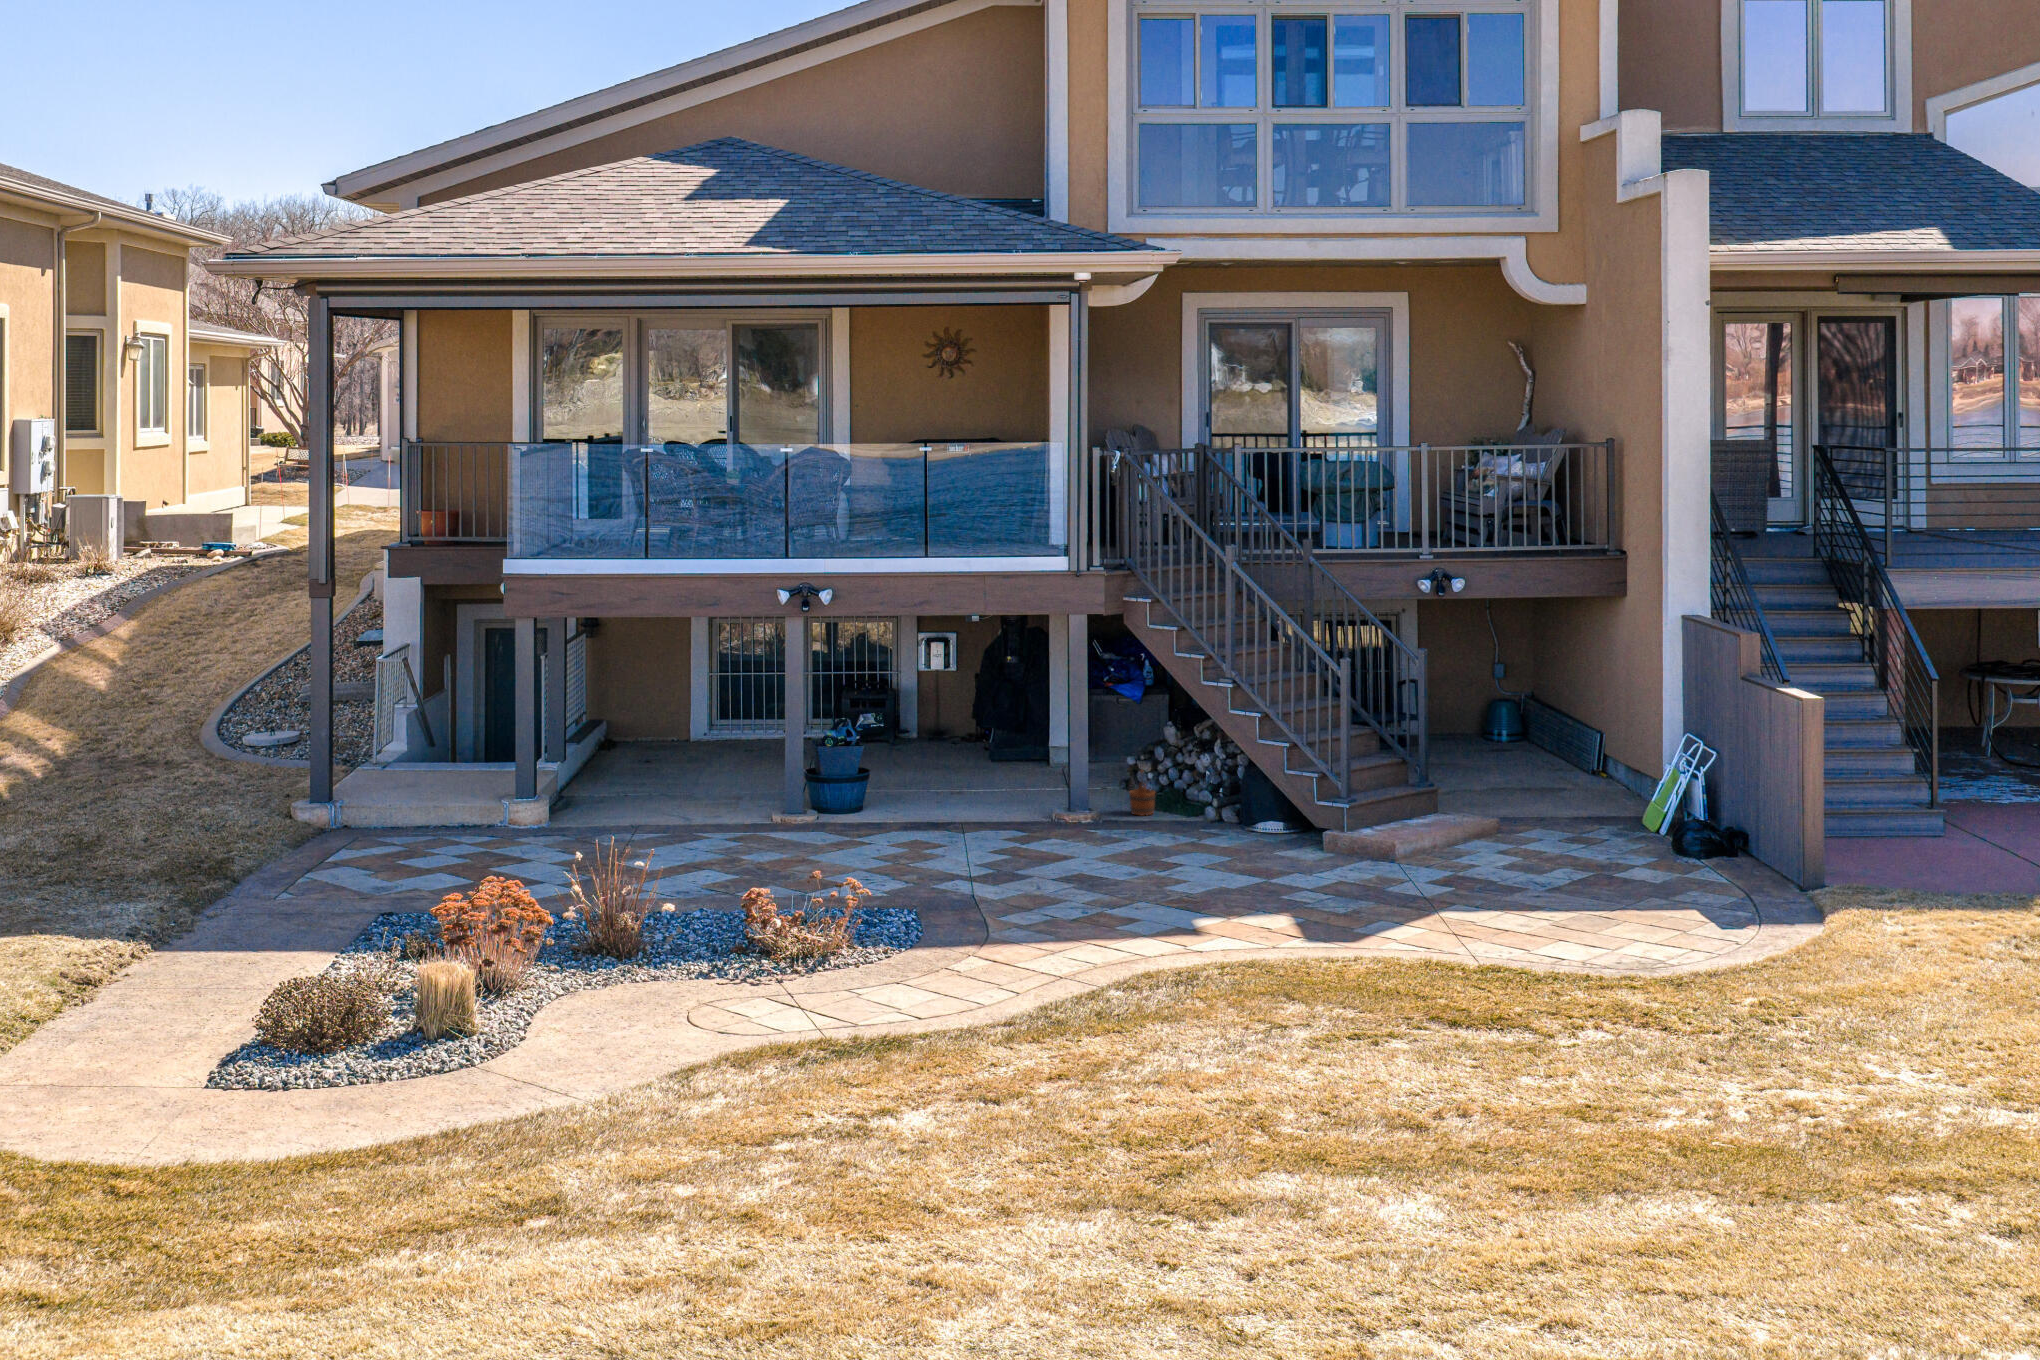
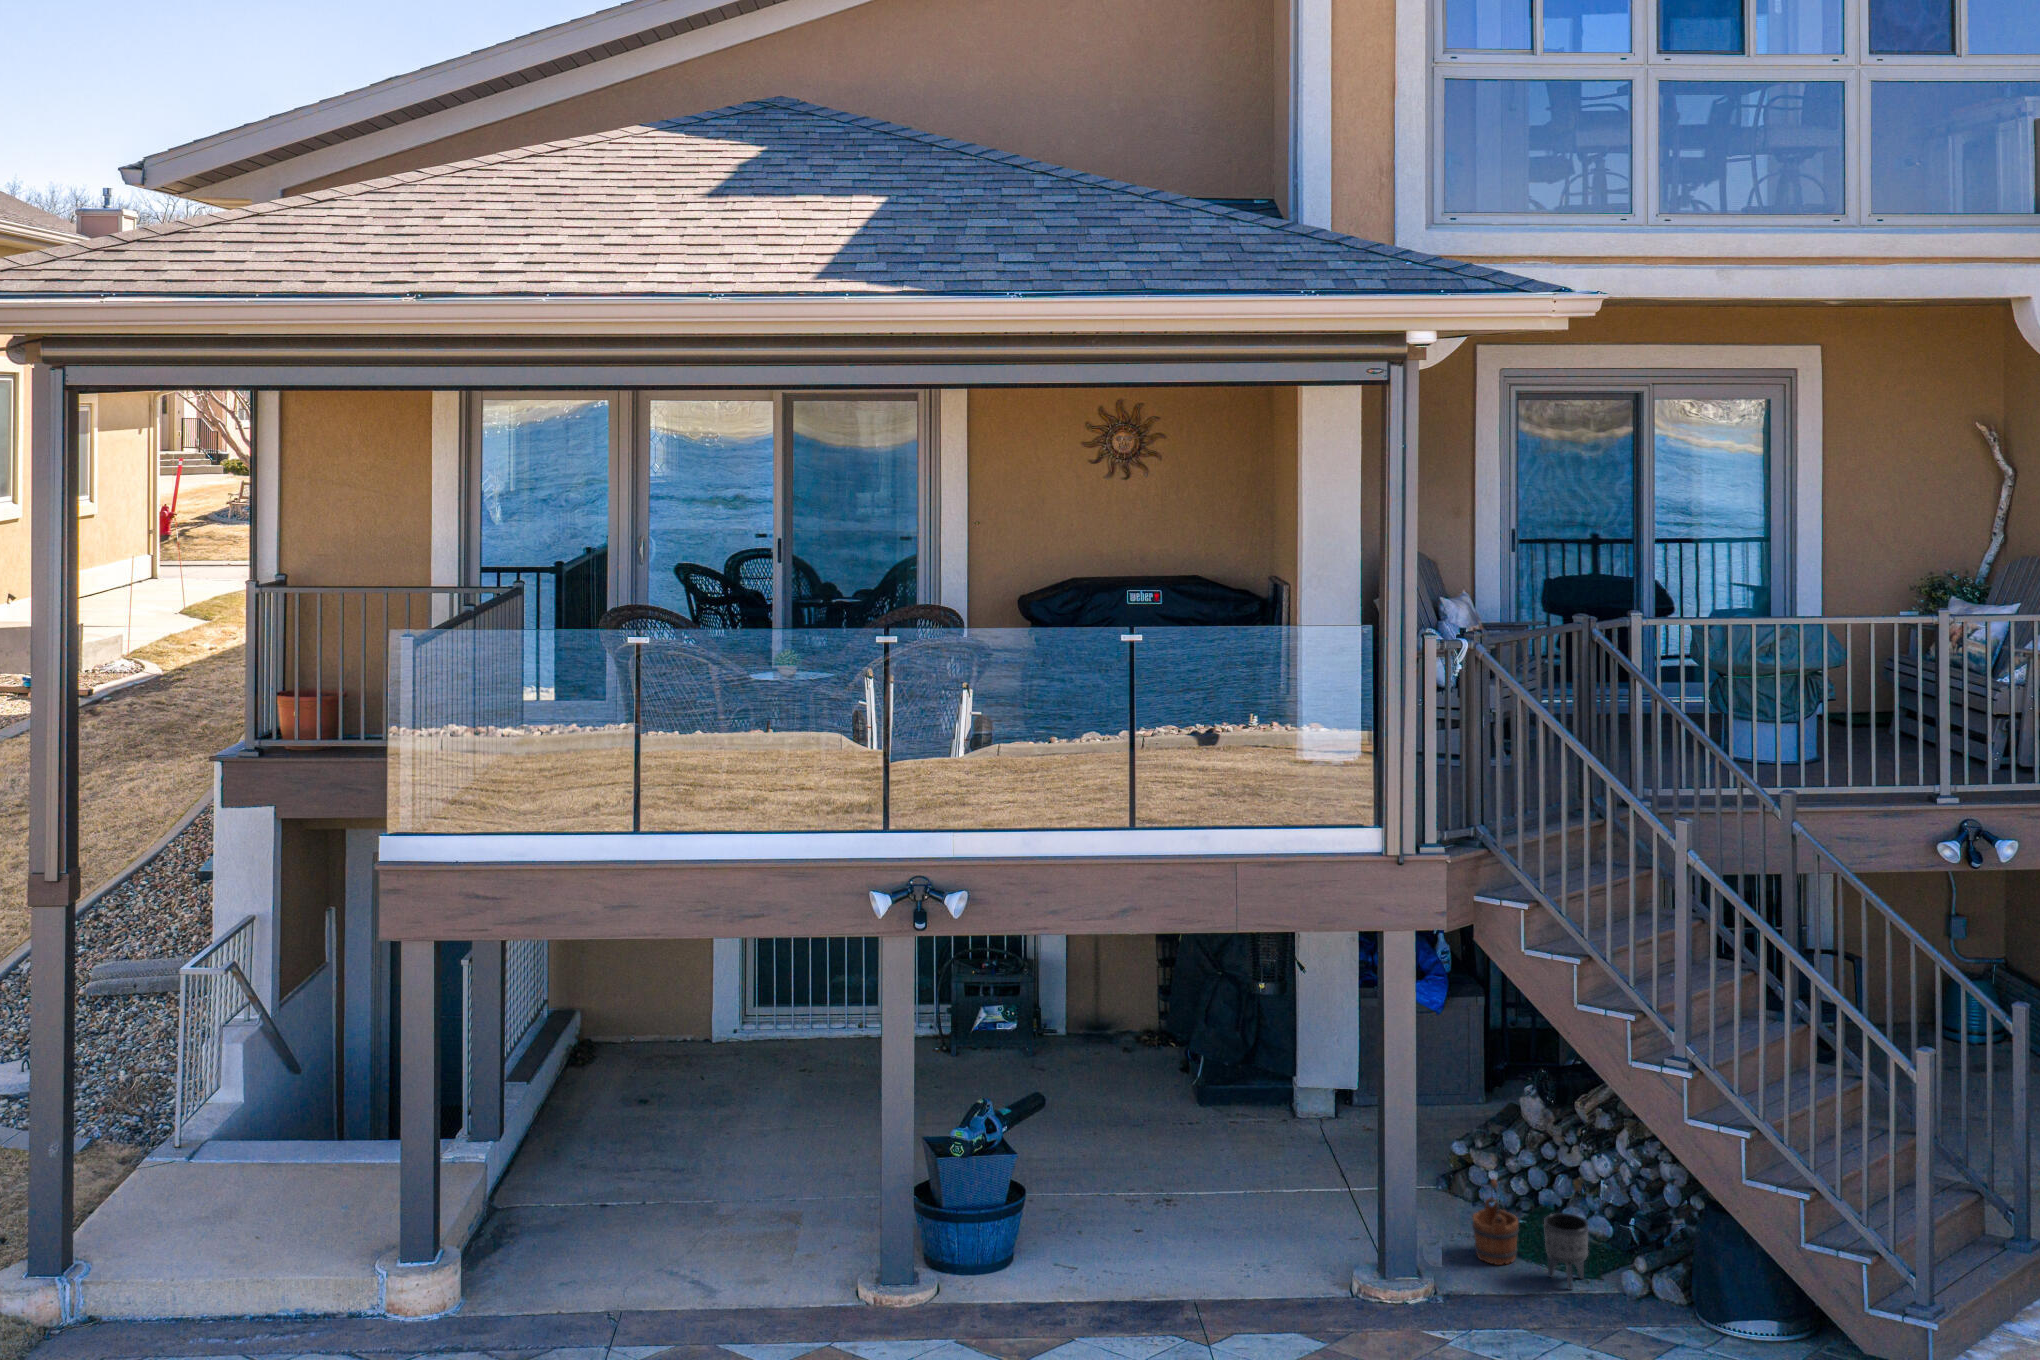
planter: none [1165,784,1190,822] -> present [1544,1213,1588,1290]

